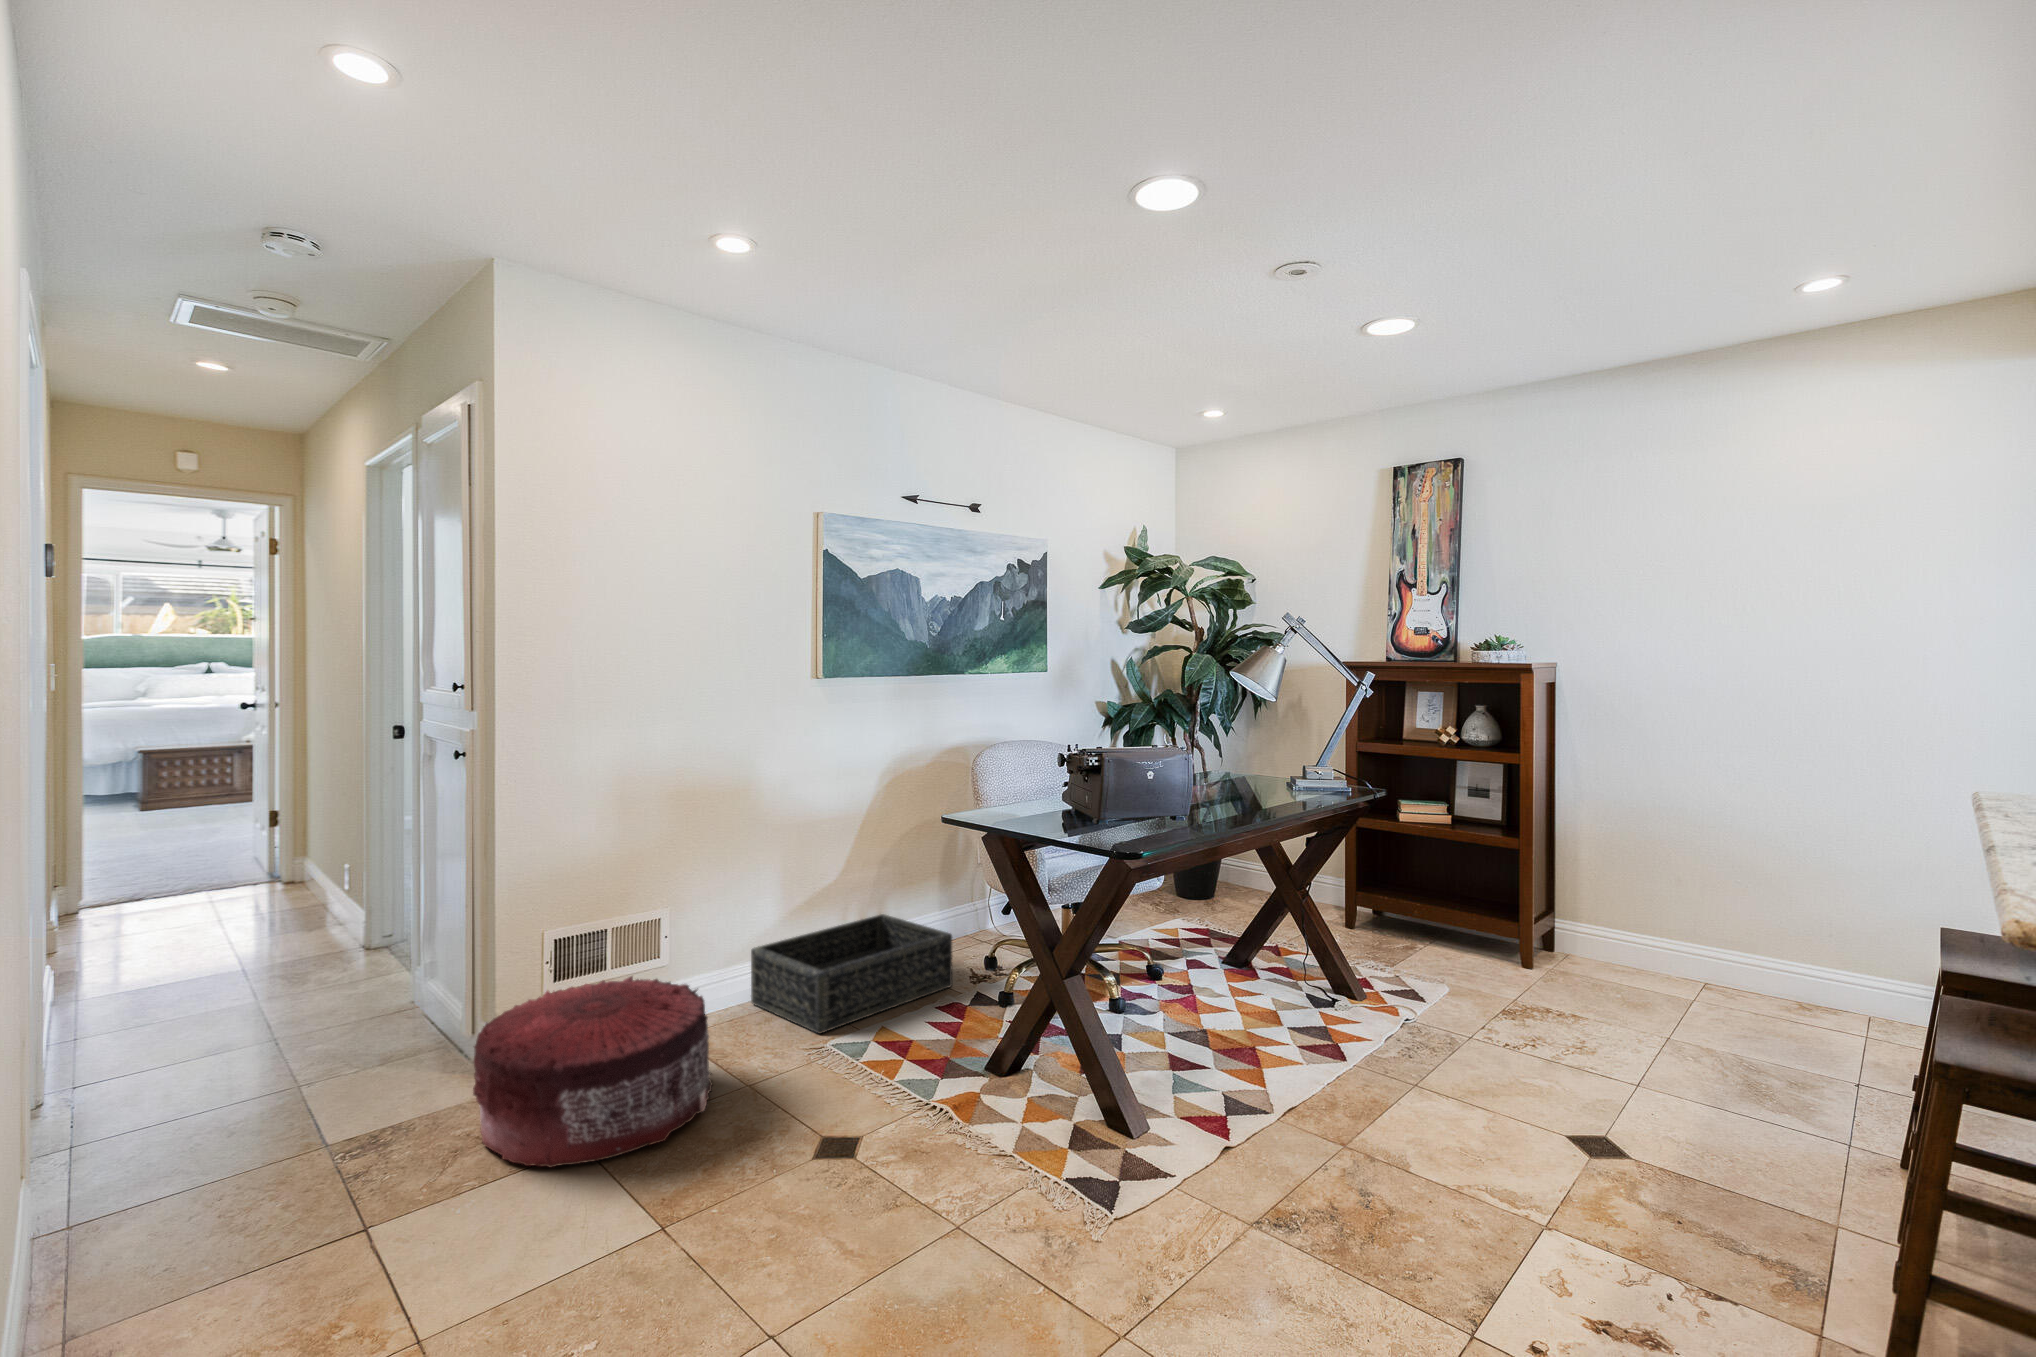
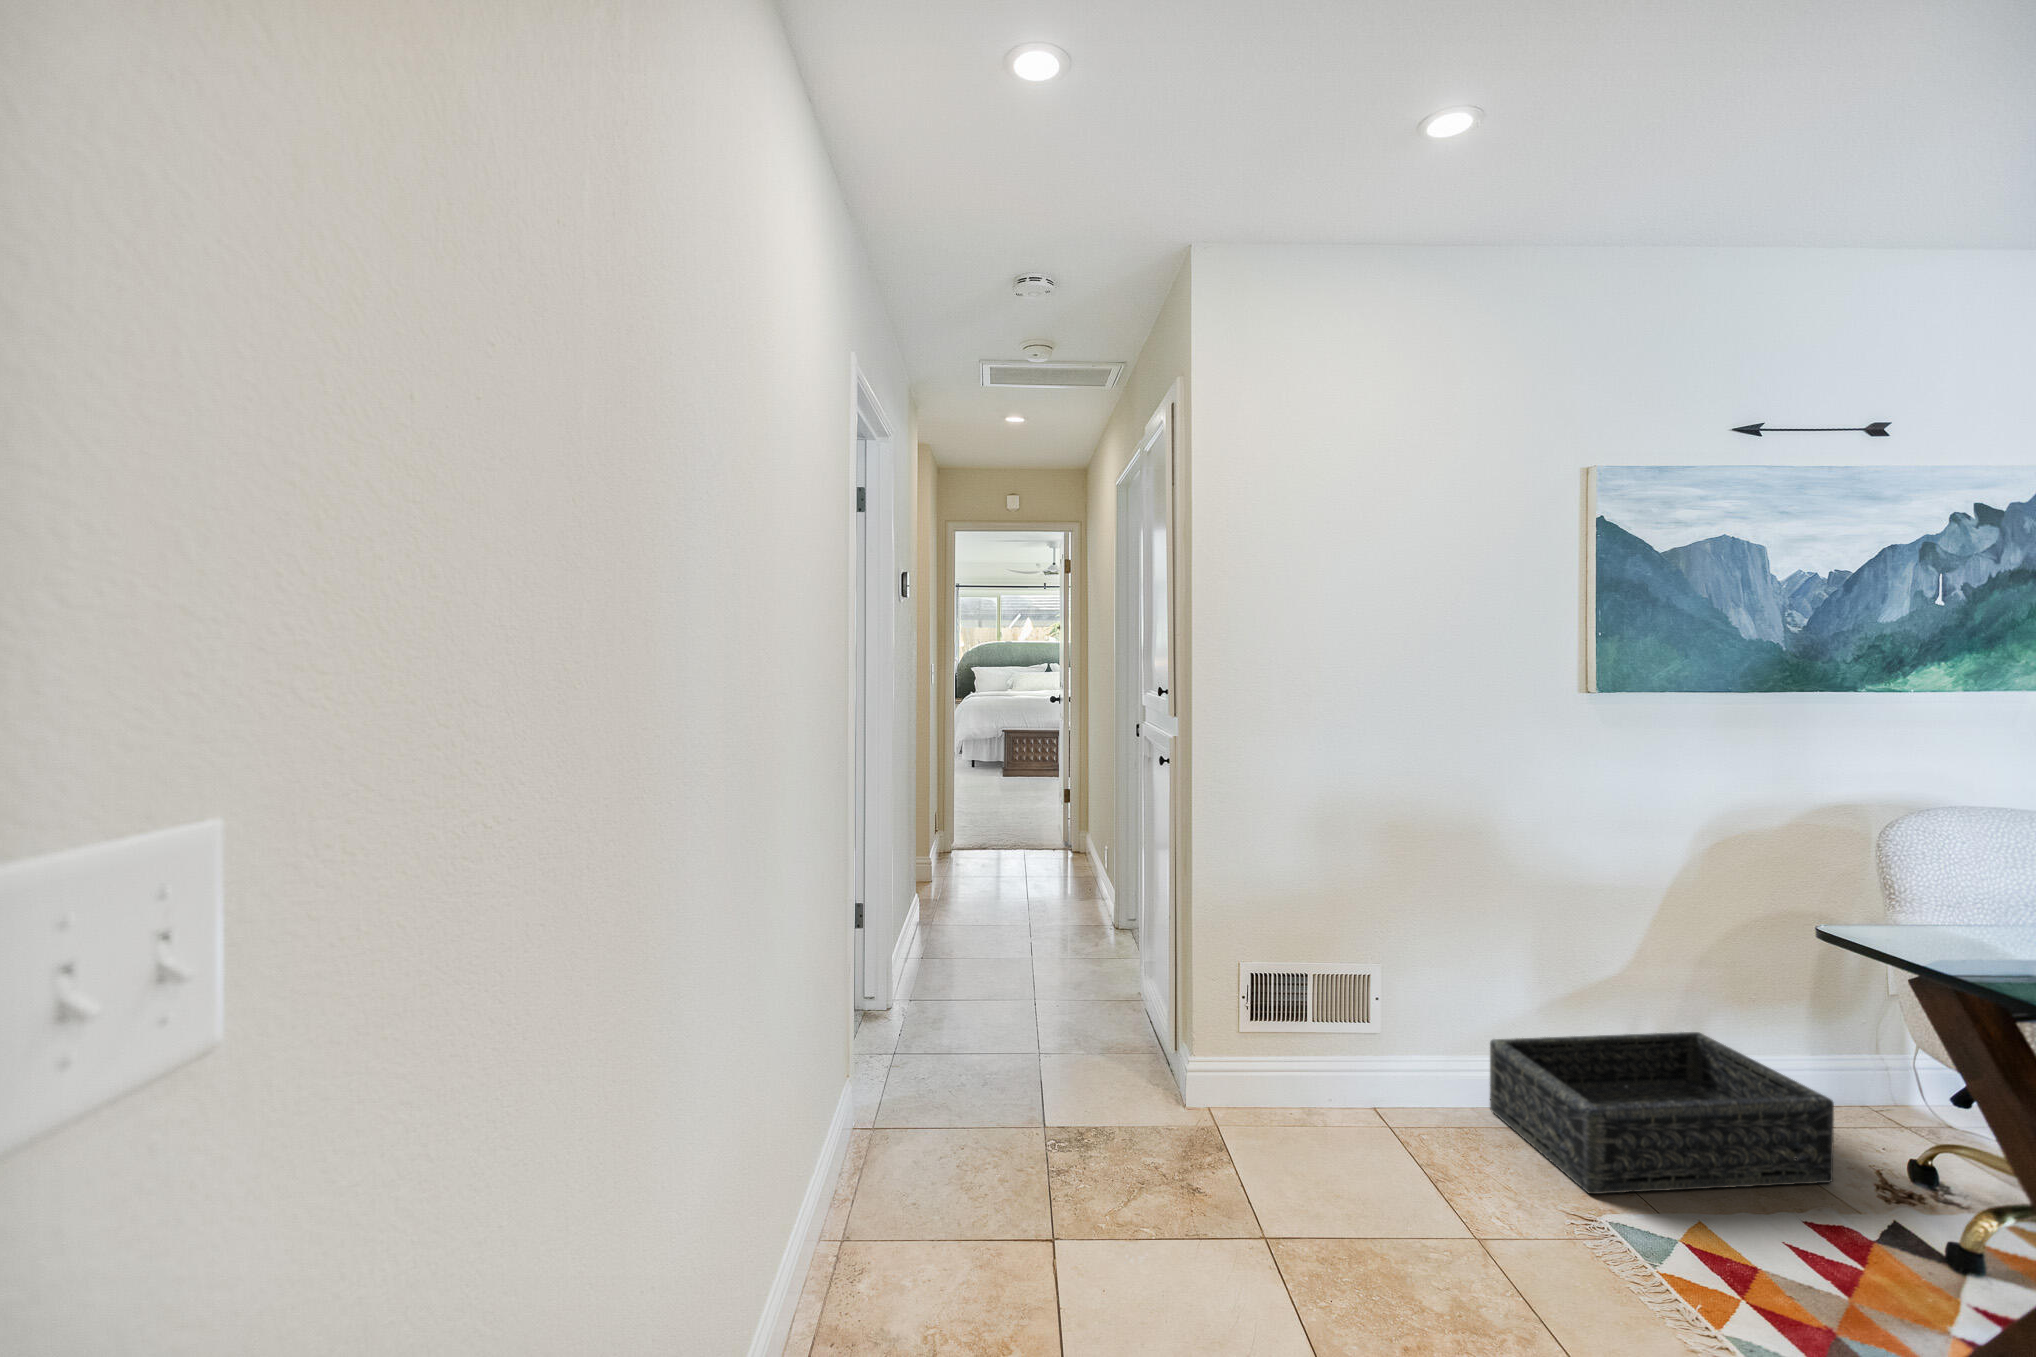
pouf: present [473,976,712,1167] -> none [1151,1039,1427,1291]

